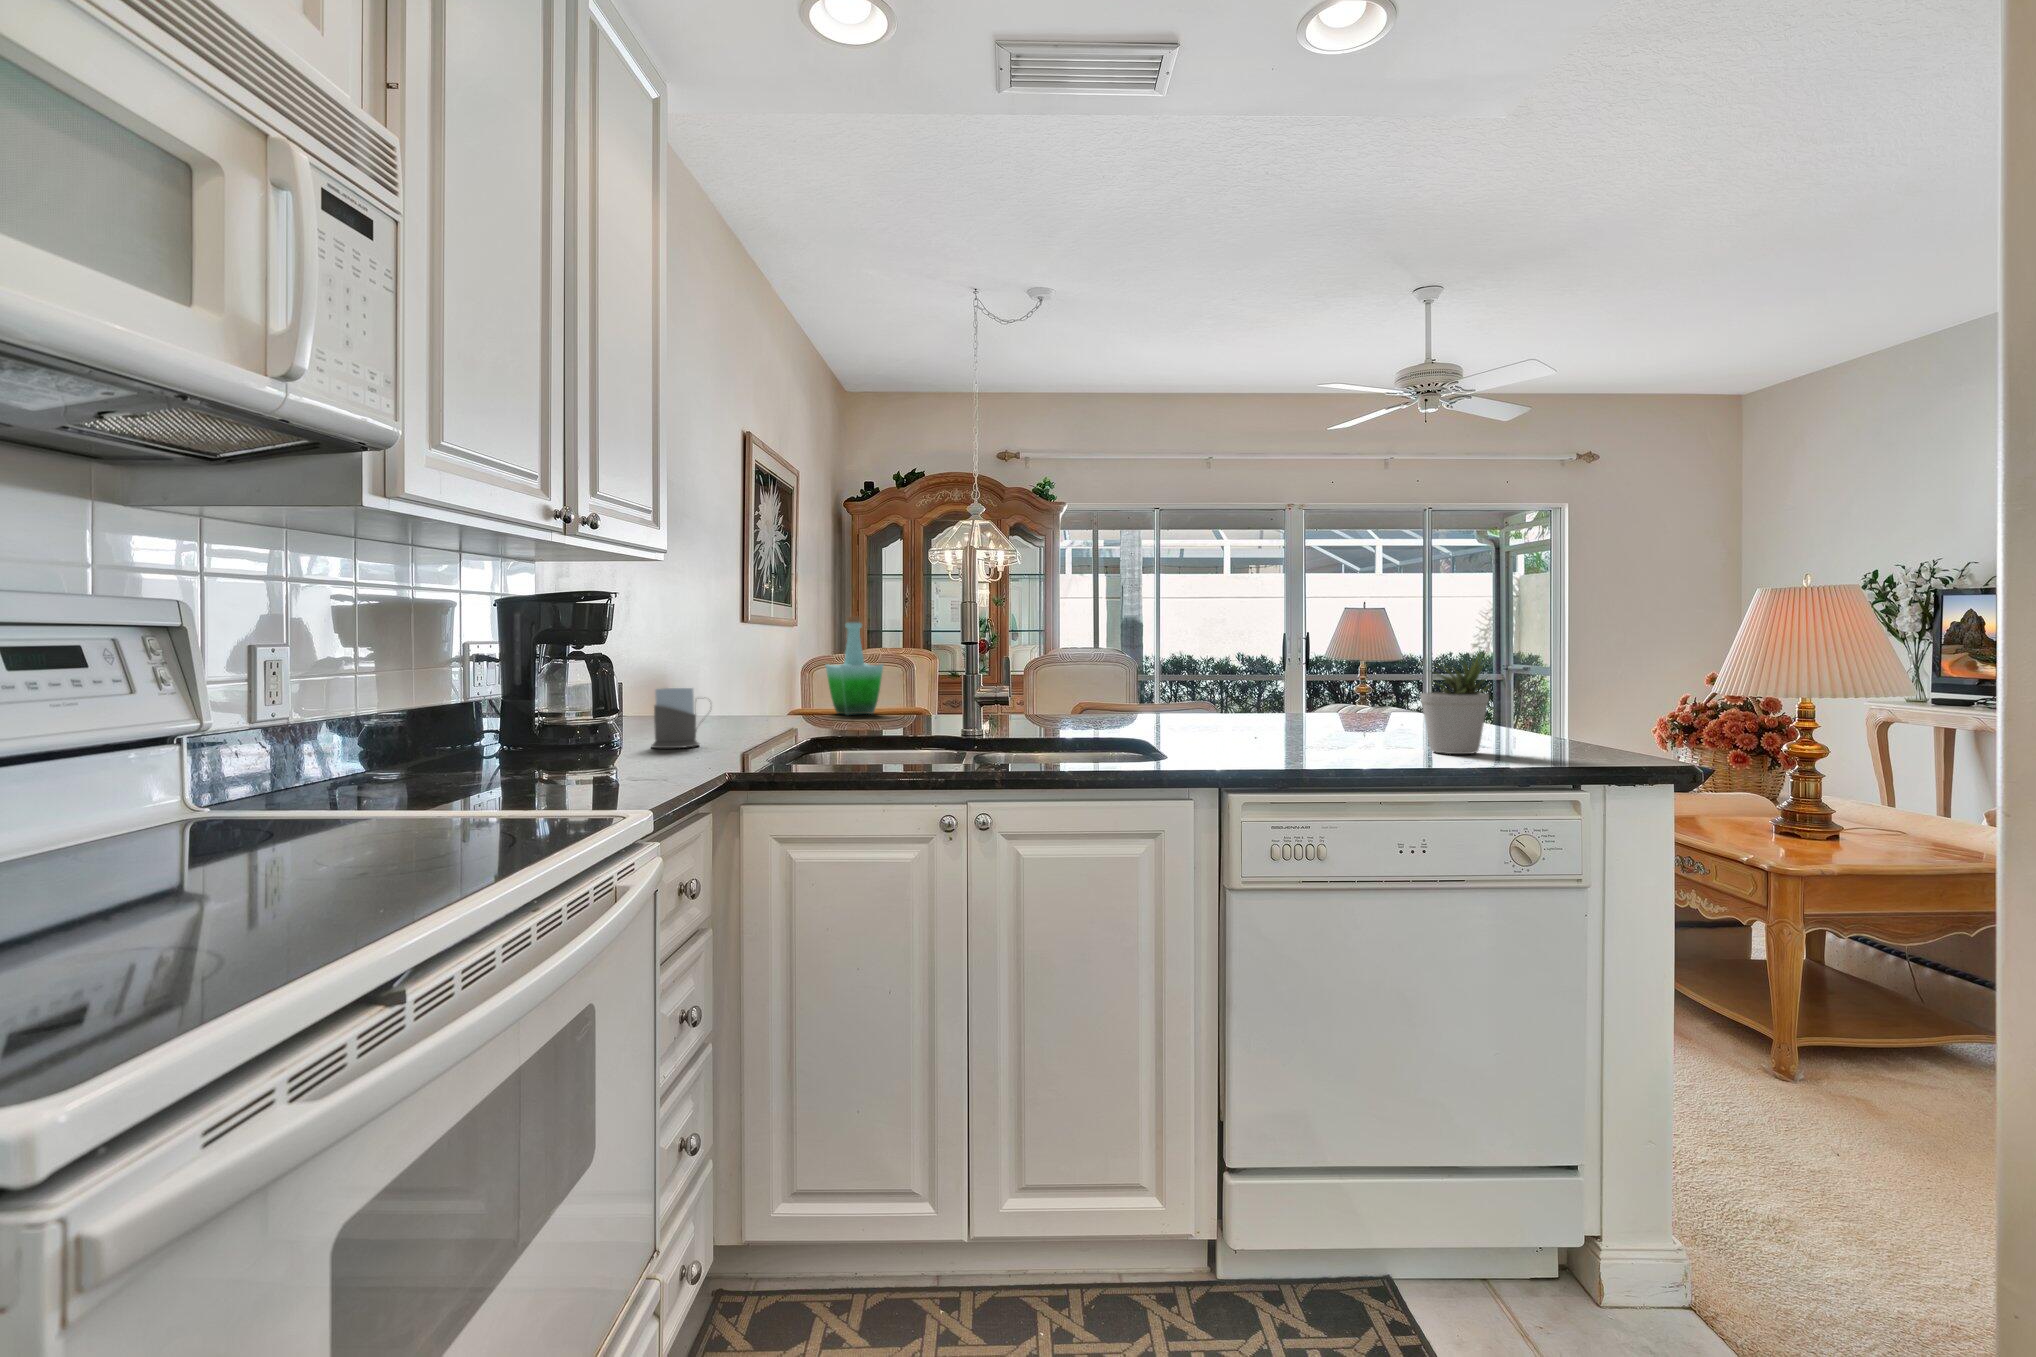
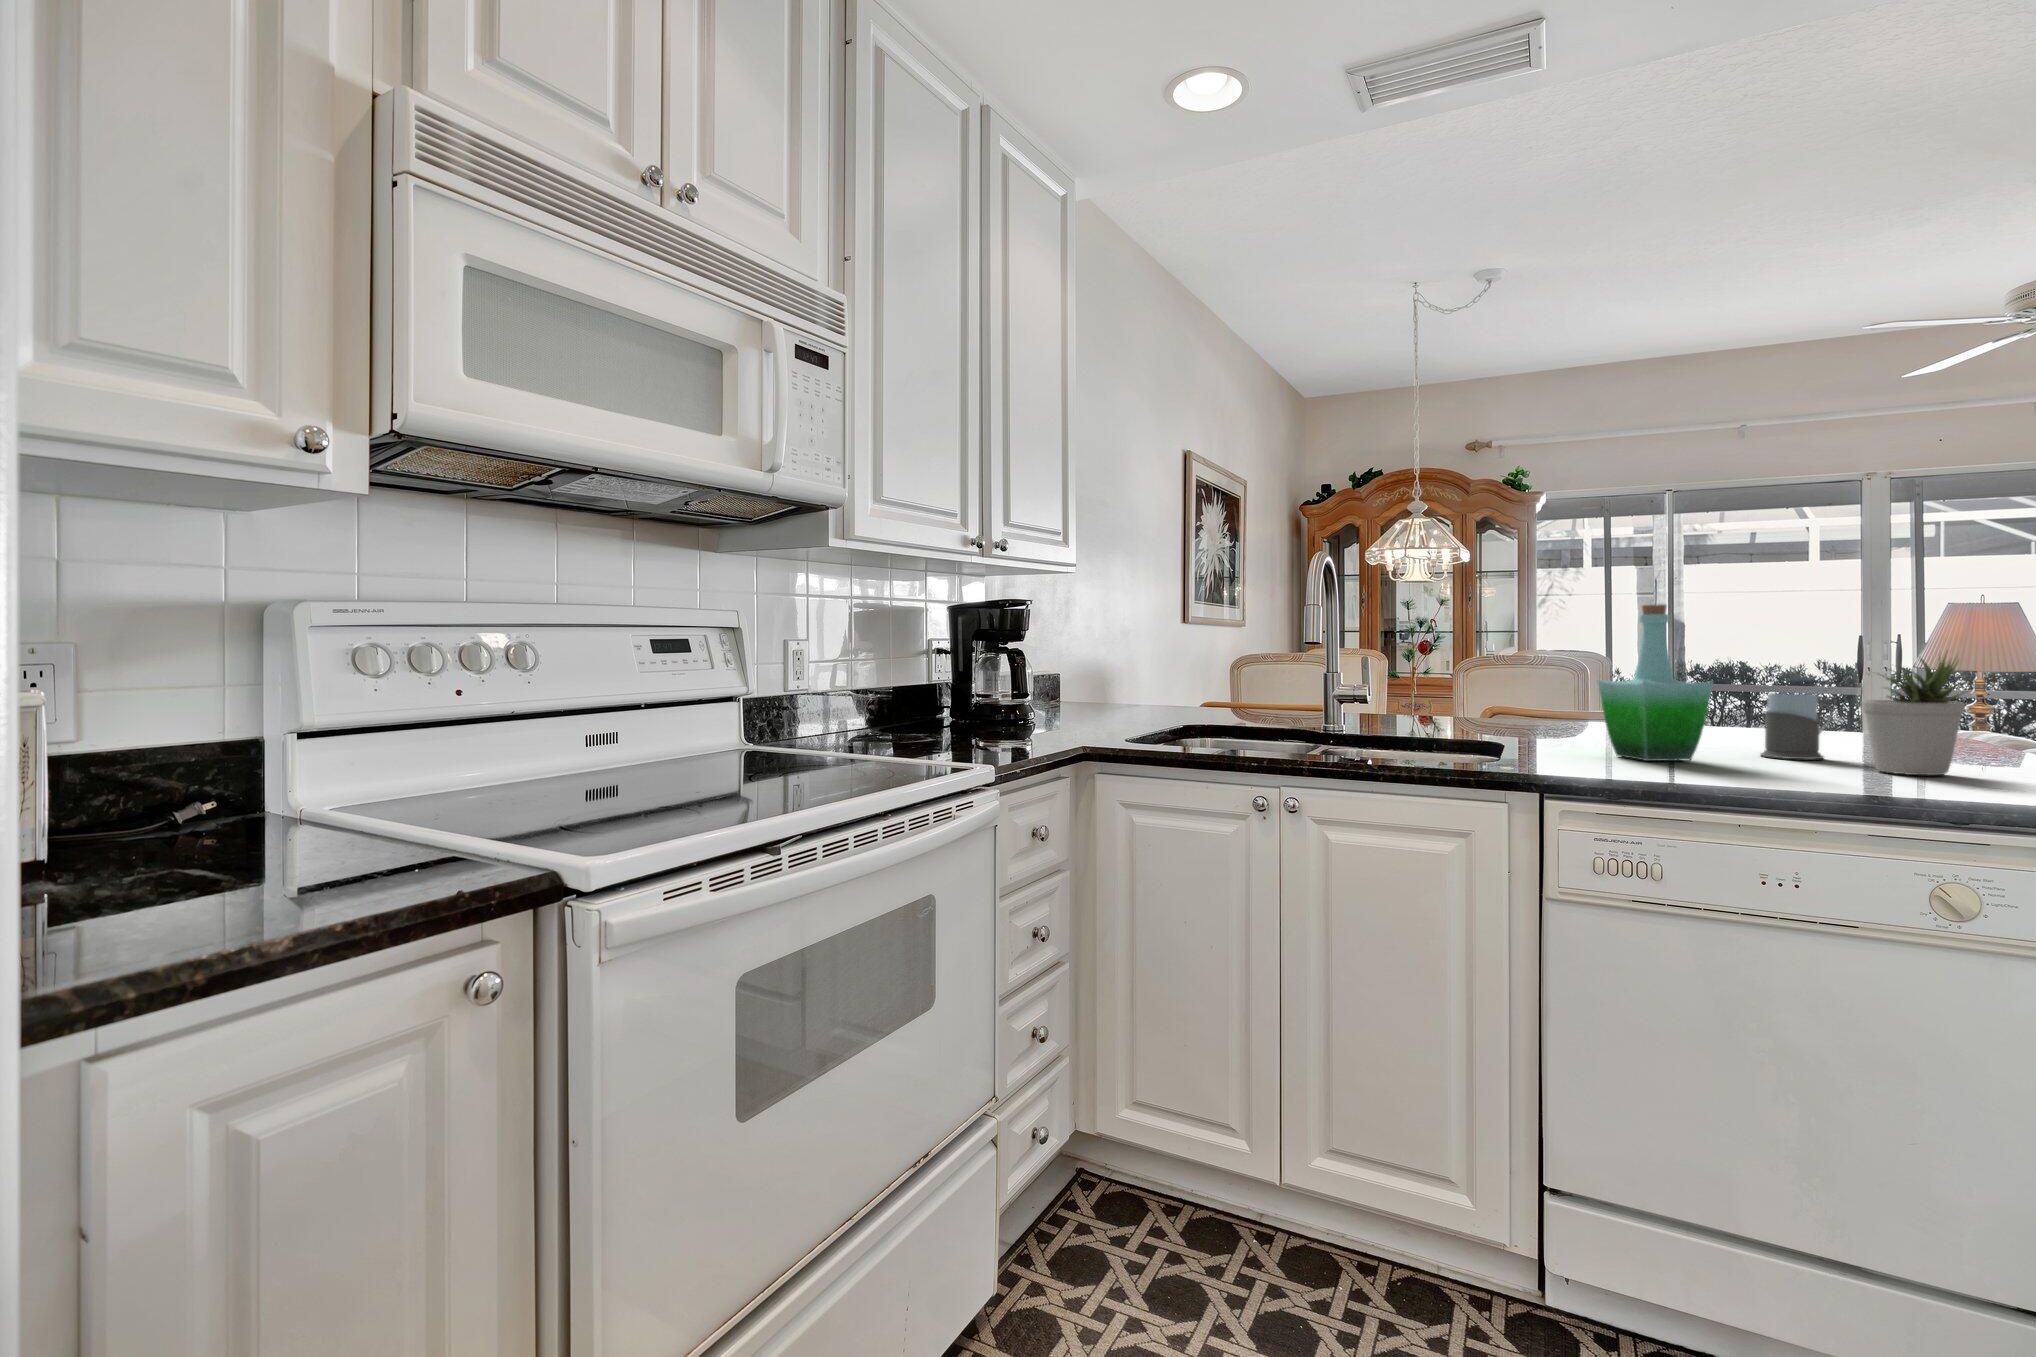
bottle: present [826,617,883,715] -> present [1598,604,1713,761]
mug: present [652,688,710,748] -> present [1761,693,1833,759]

